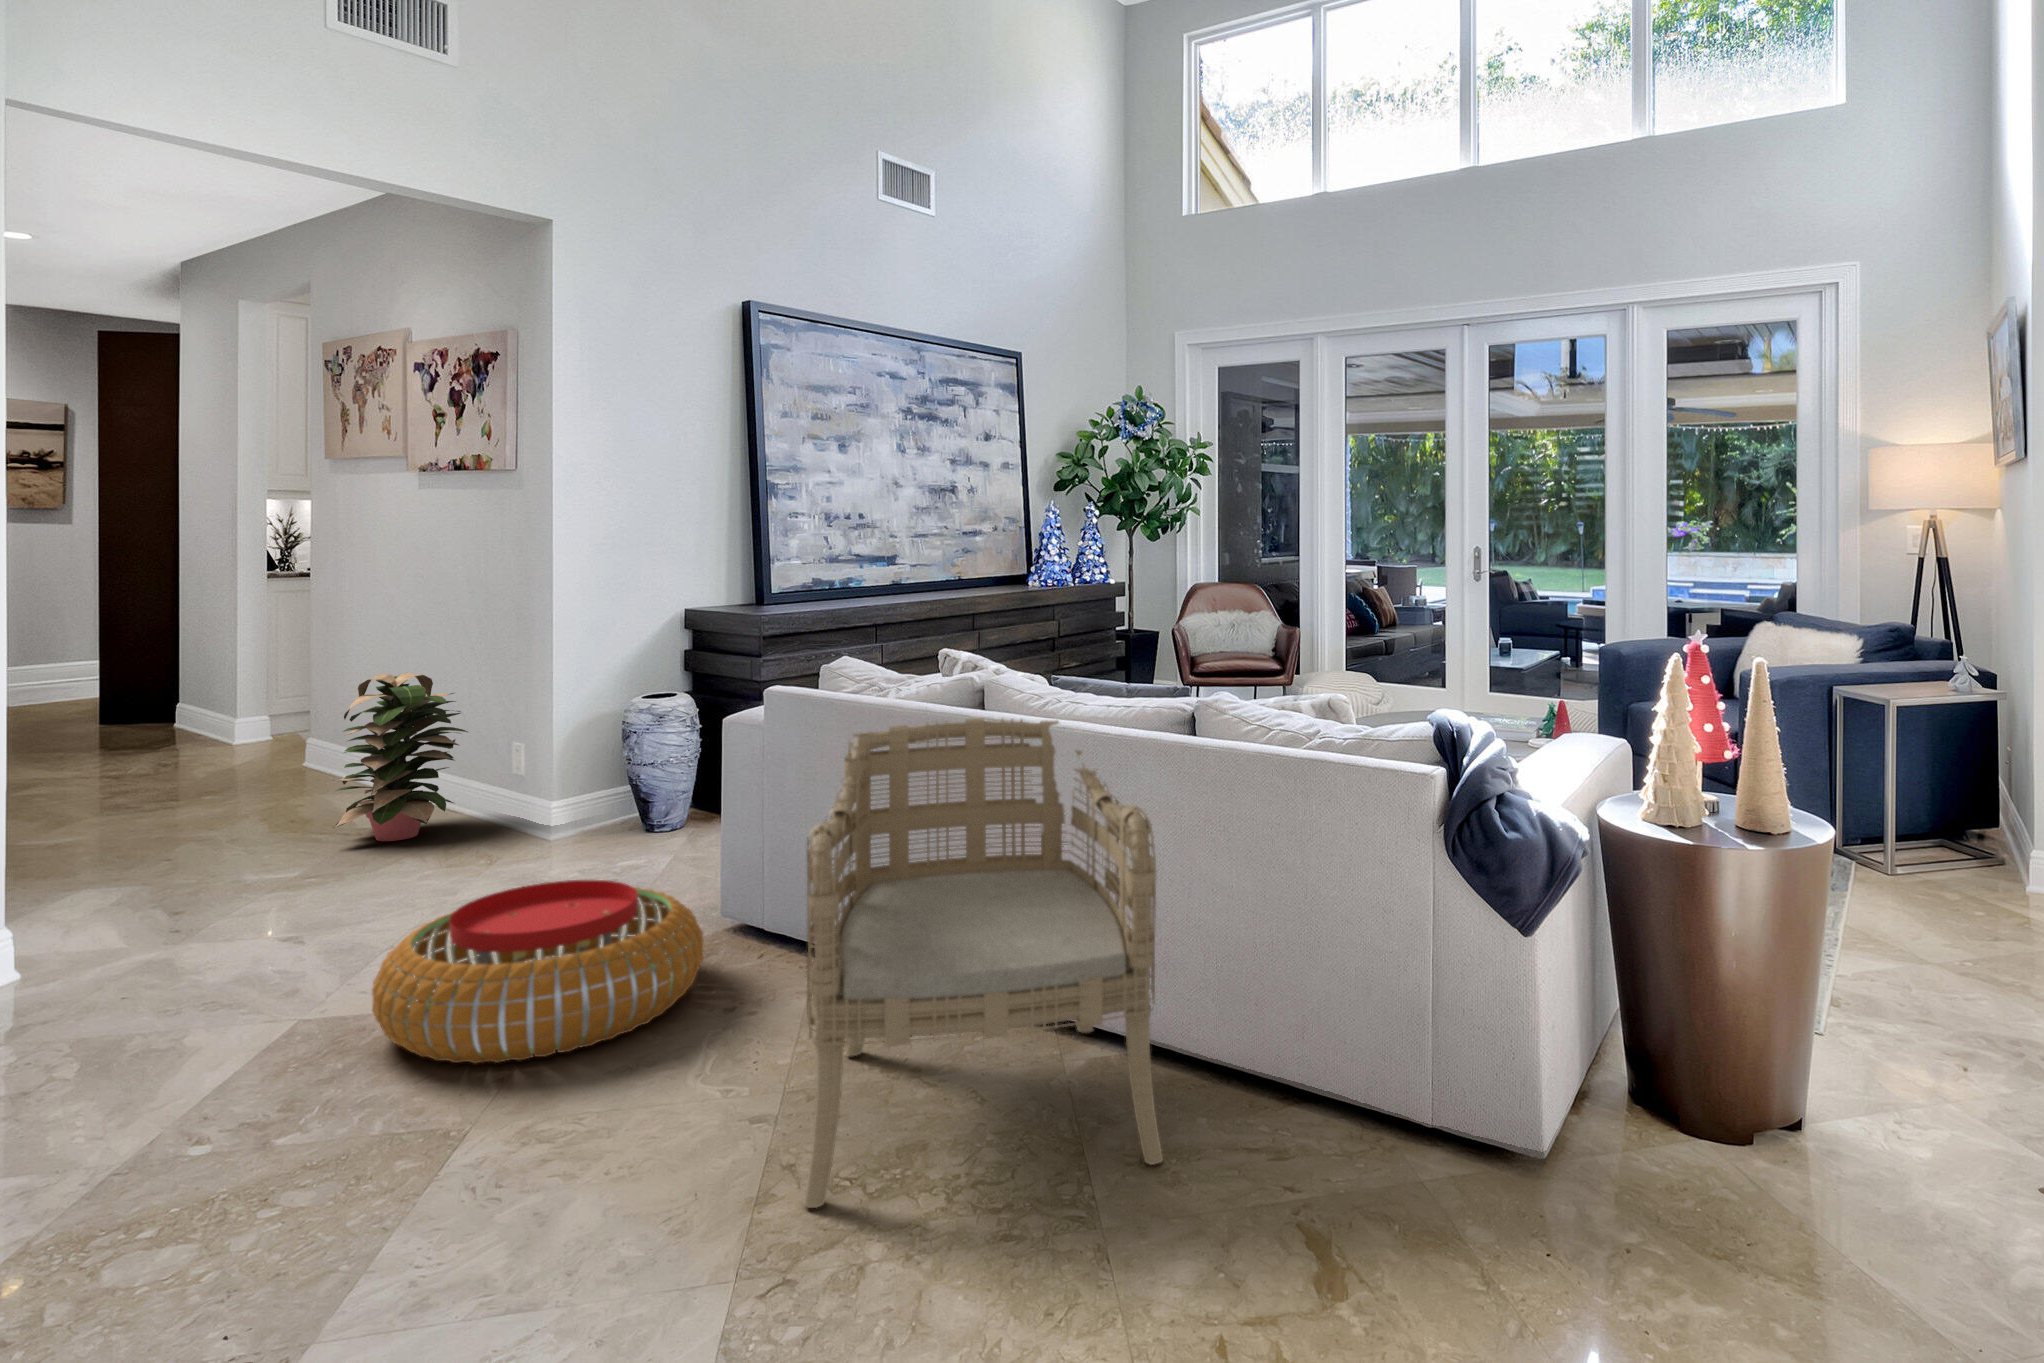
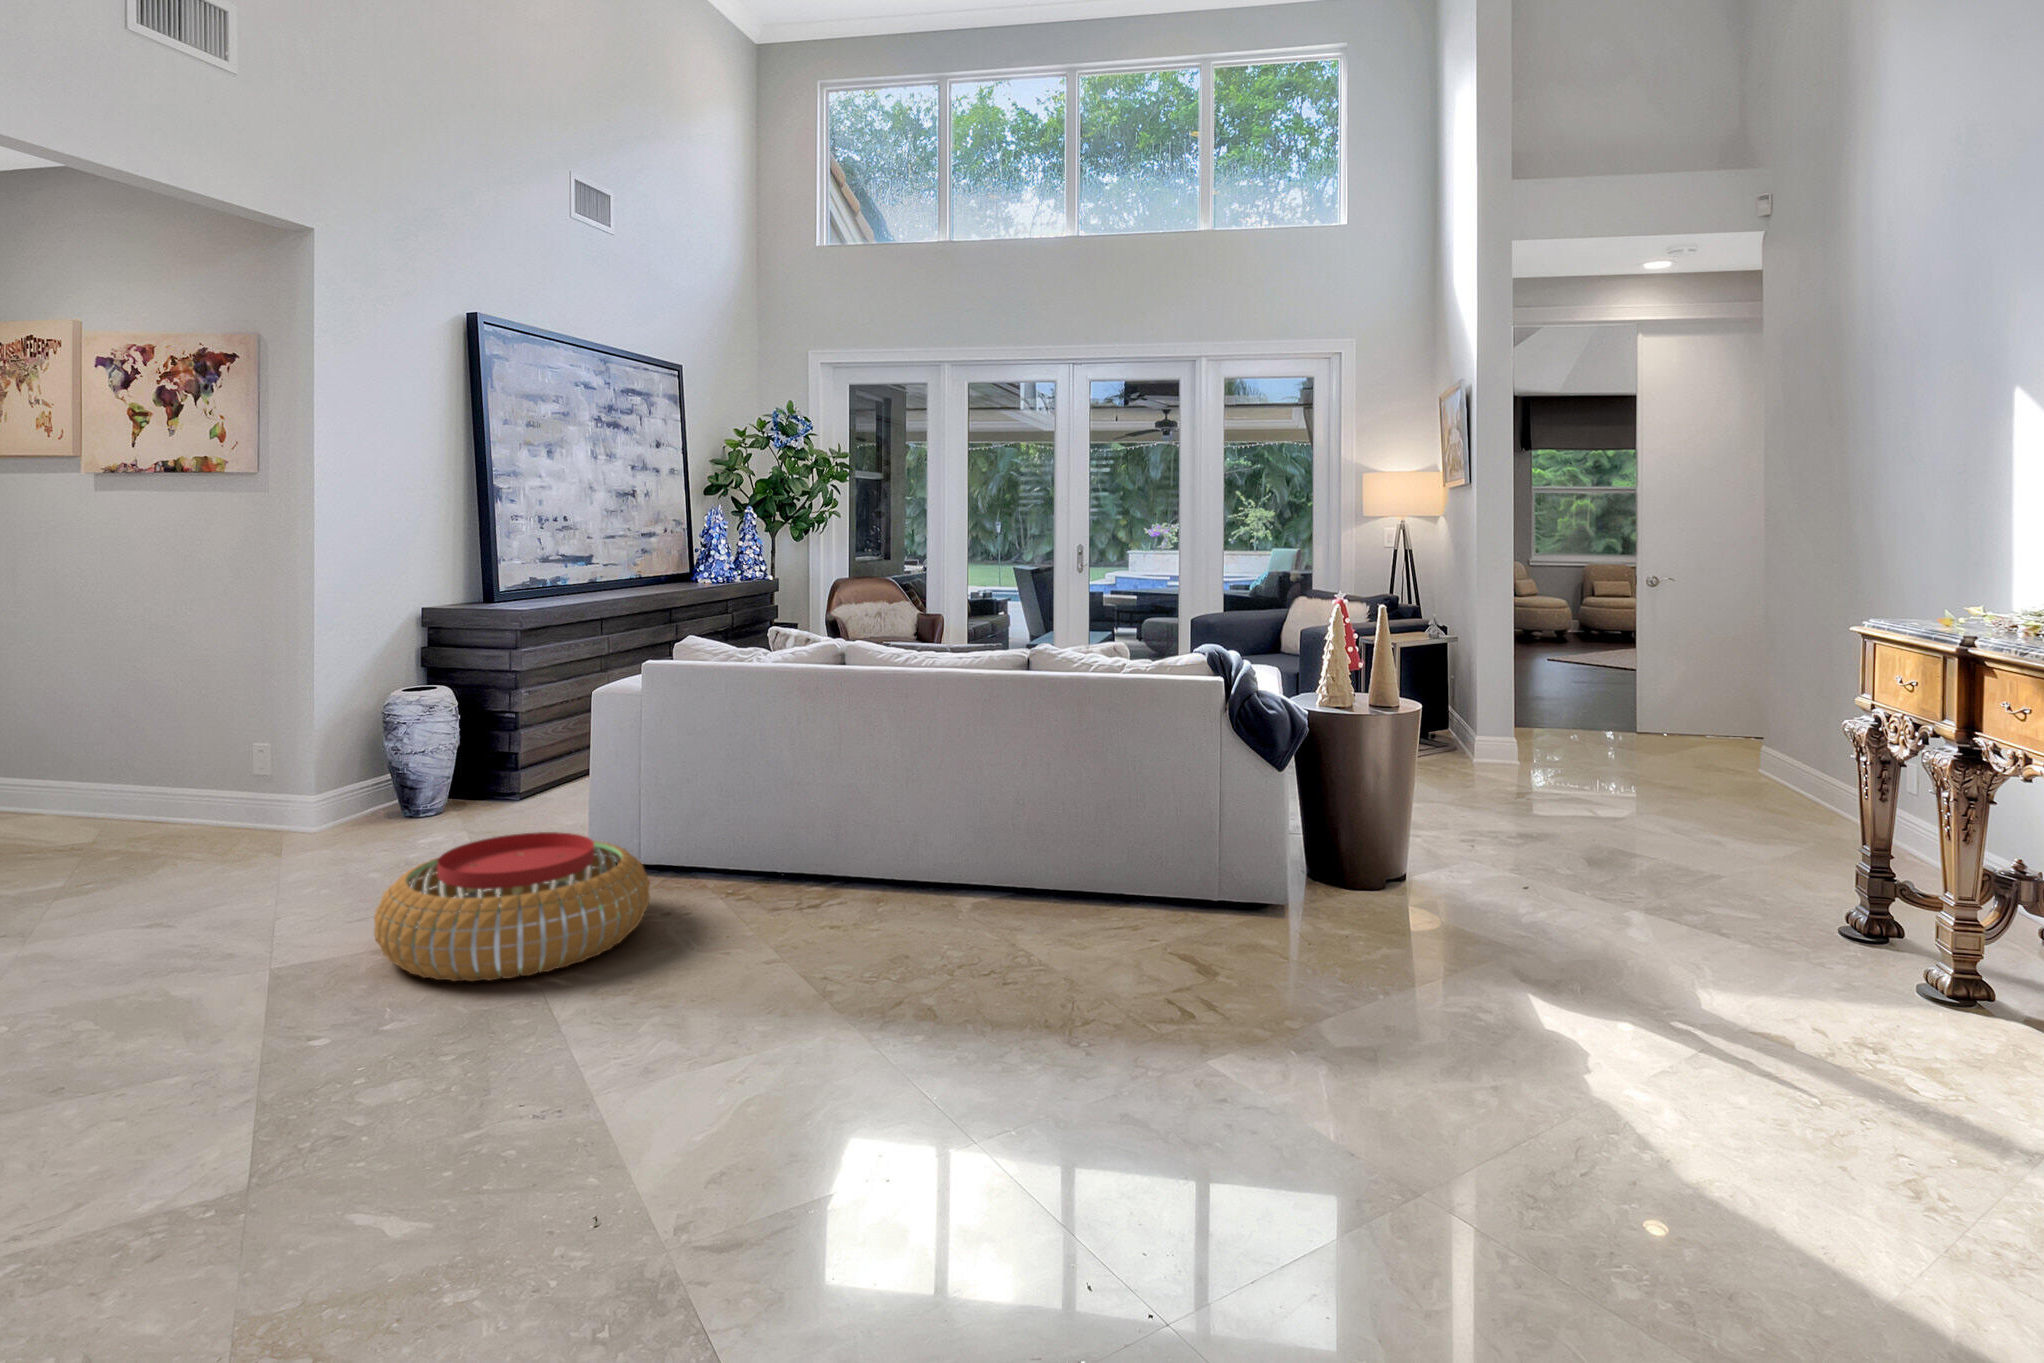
decorative plant: present [333,673,468,841] -> none [56,678,206,850]
armchair: present [803,718,1163,1208] -> none [815,672,1104,1009]

